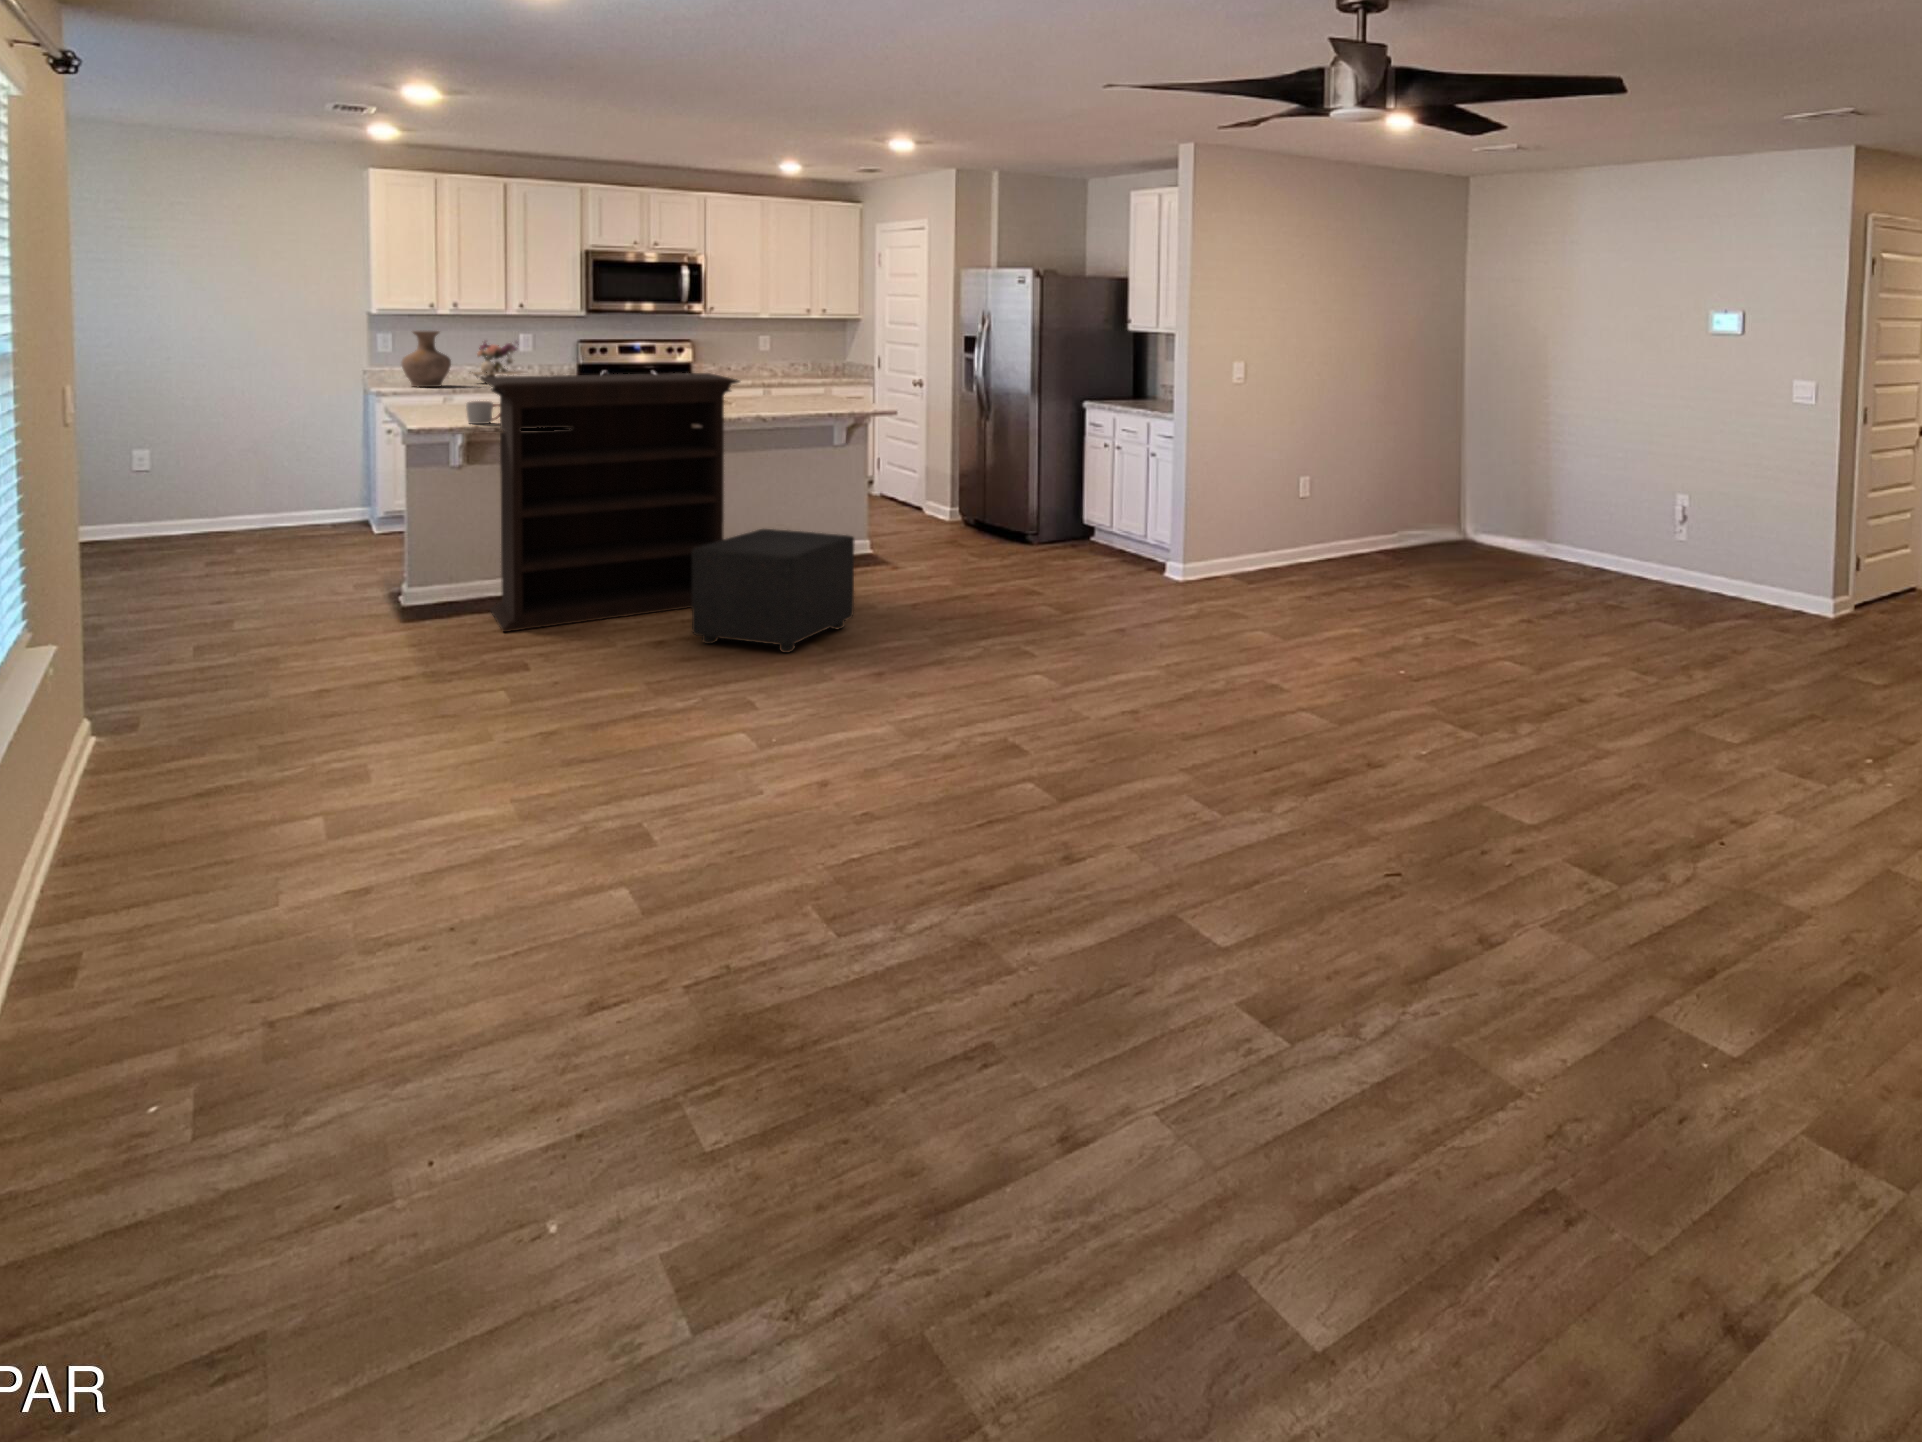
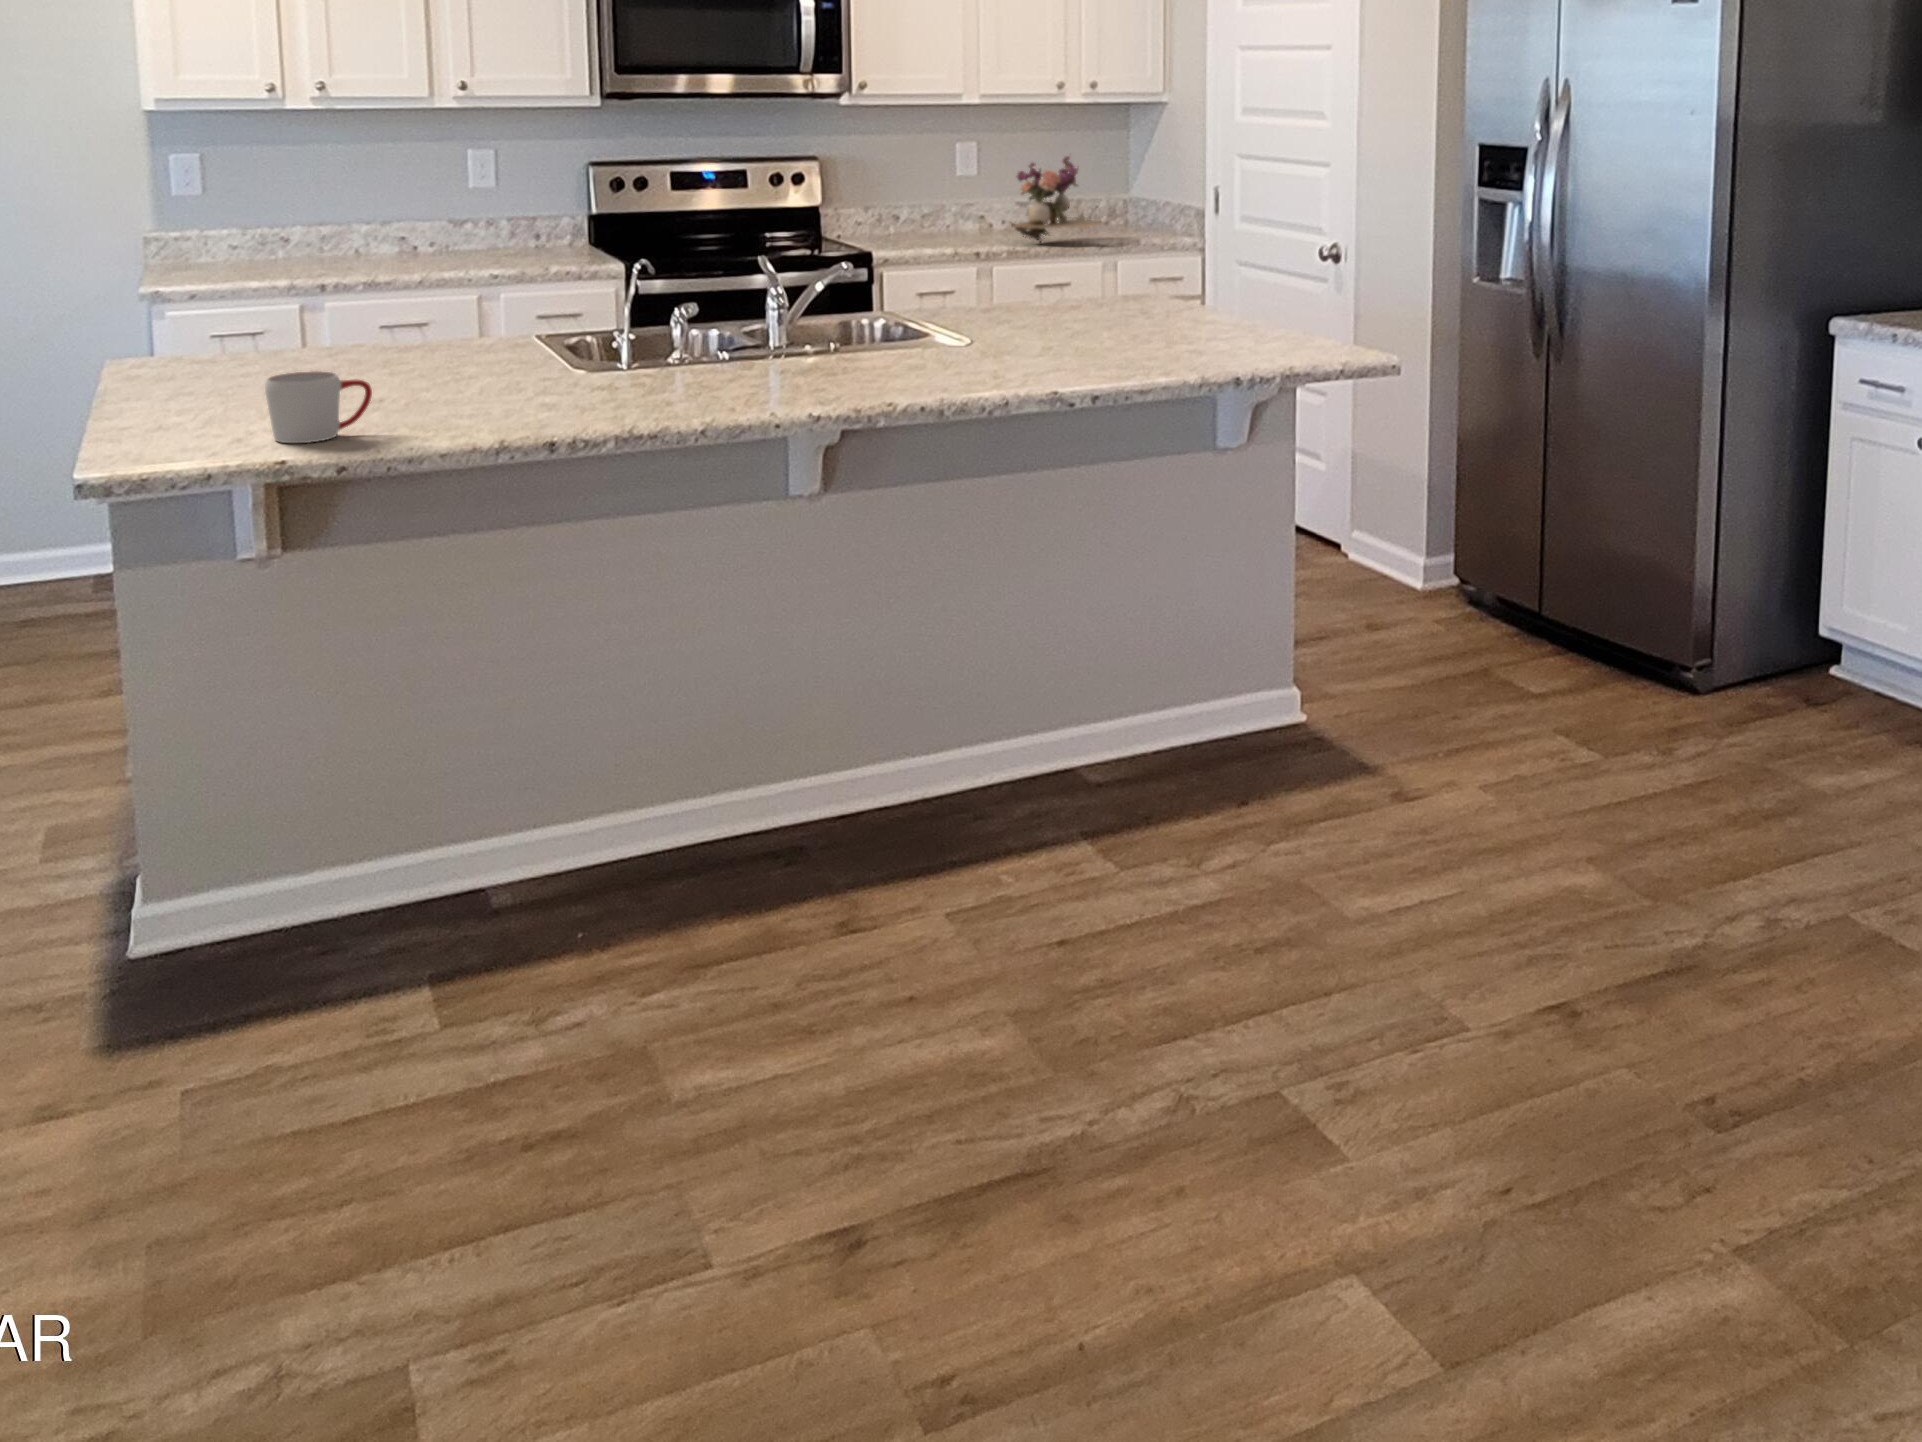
vase: present [401,331,451,387] -> none [210,147,317,278]
flower arrangement: present [472,341,523,379] -> present [1012,156,1103,243]
bookshelf: present [481,373,740,632] -> none [289,277,1037,1133]
ottoman: present [692,529,855,653] -> none [951,804,1457,1358]

